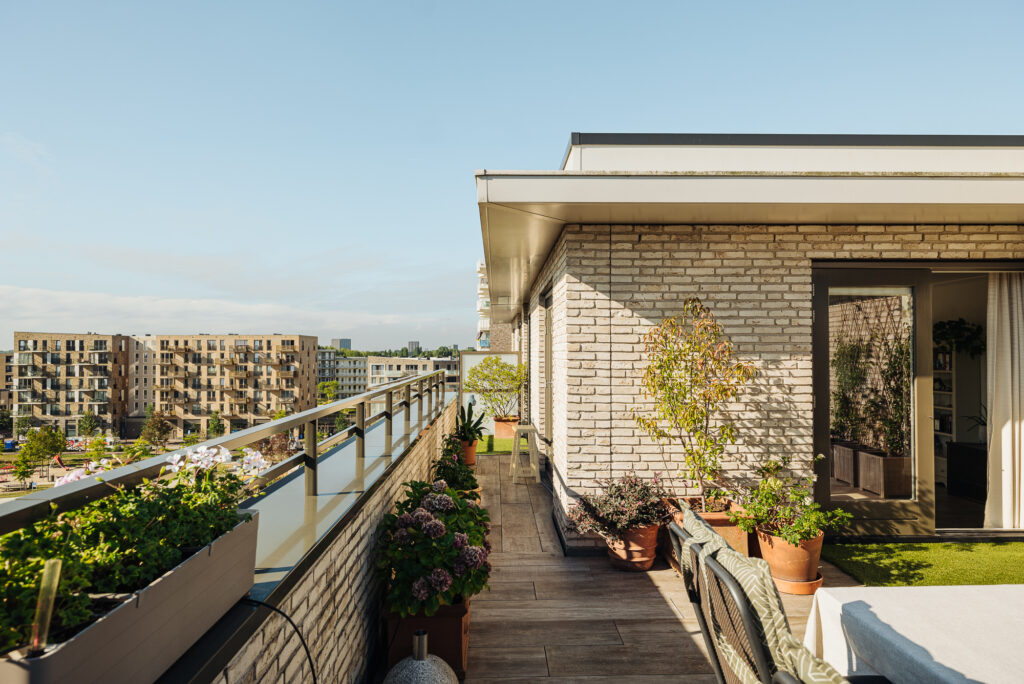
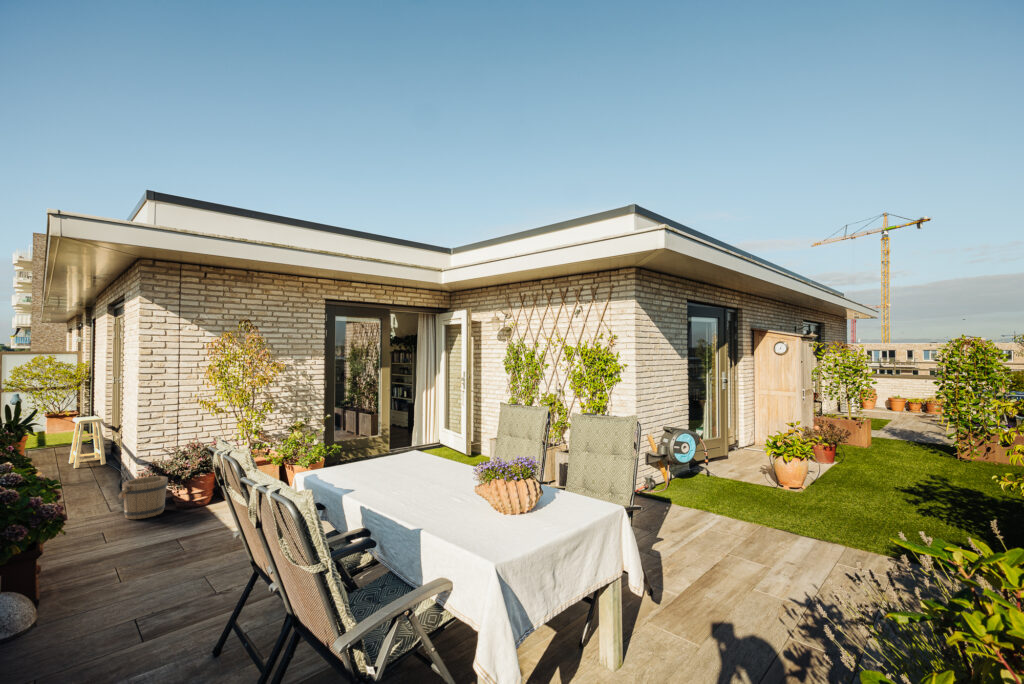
bucket: none [549,514,601,571] -> present [118,476,168,519]

